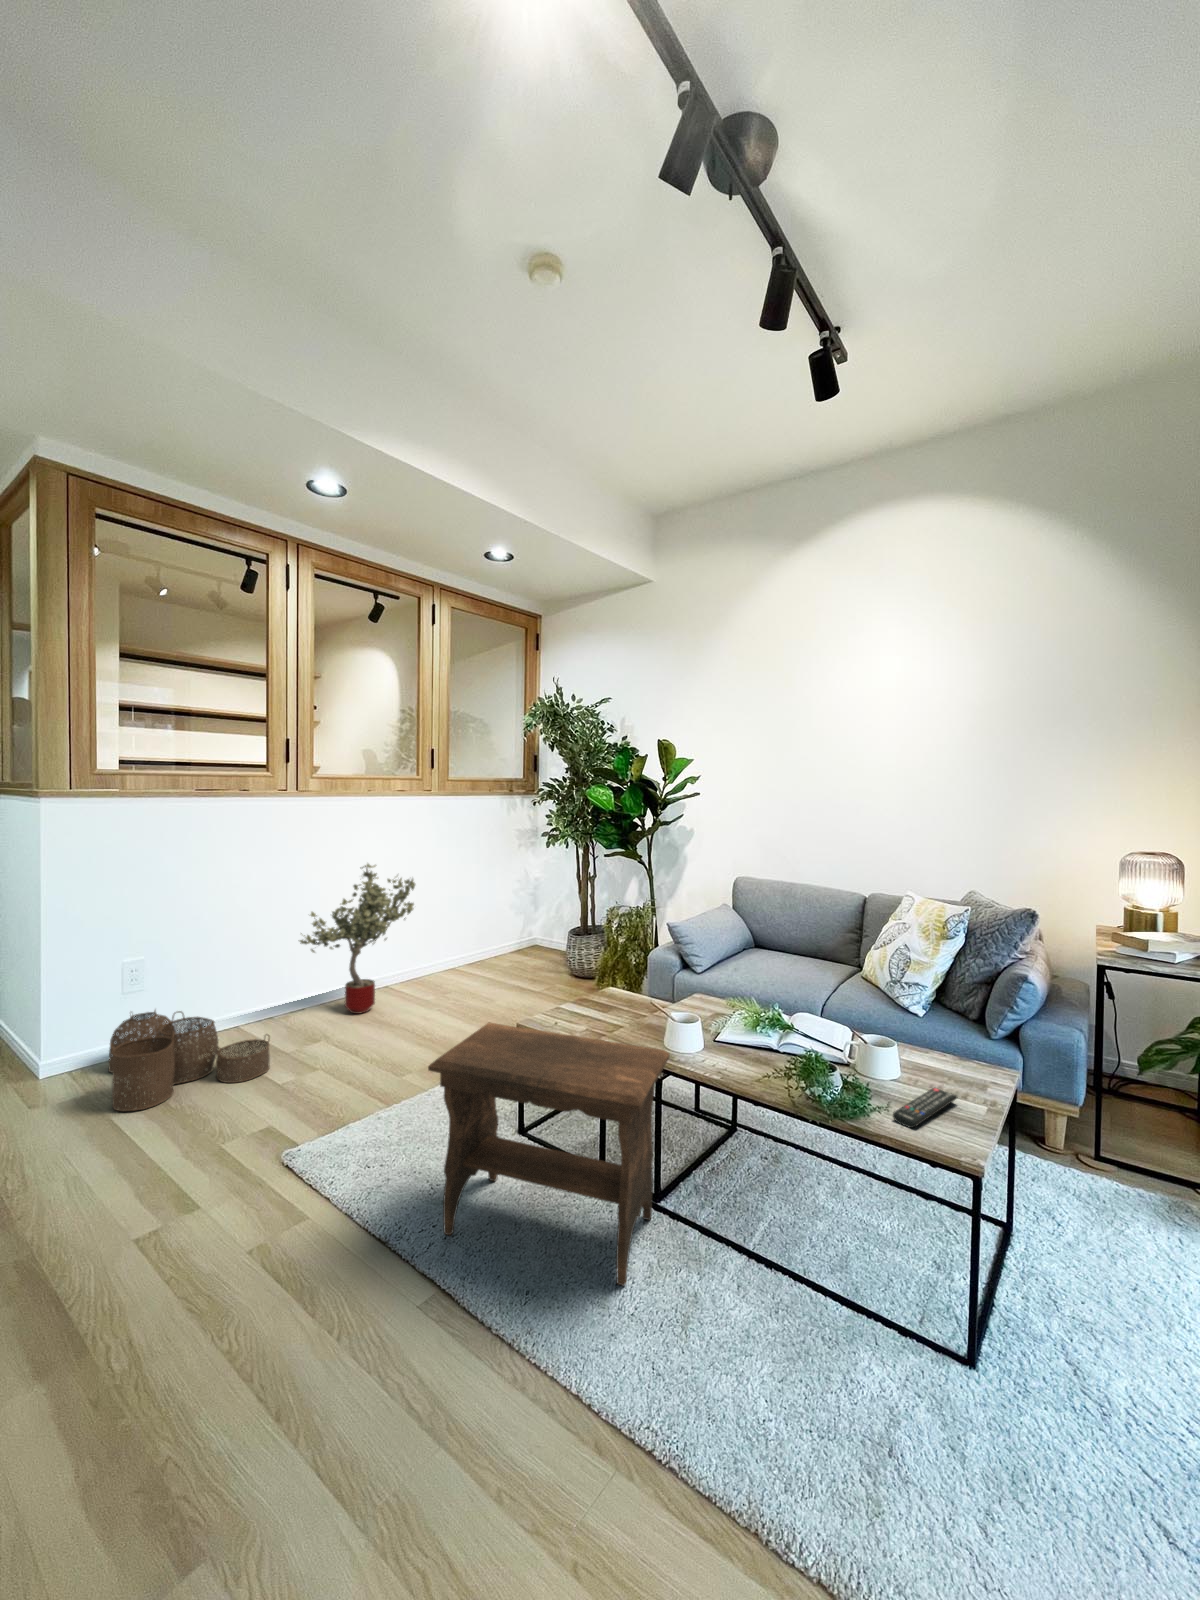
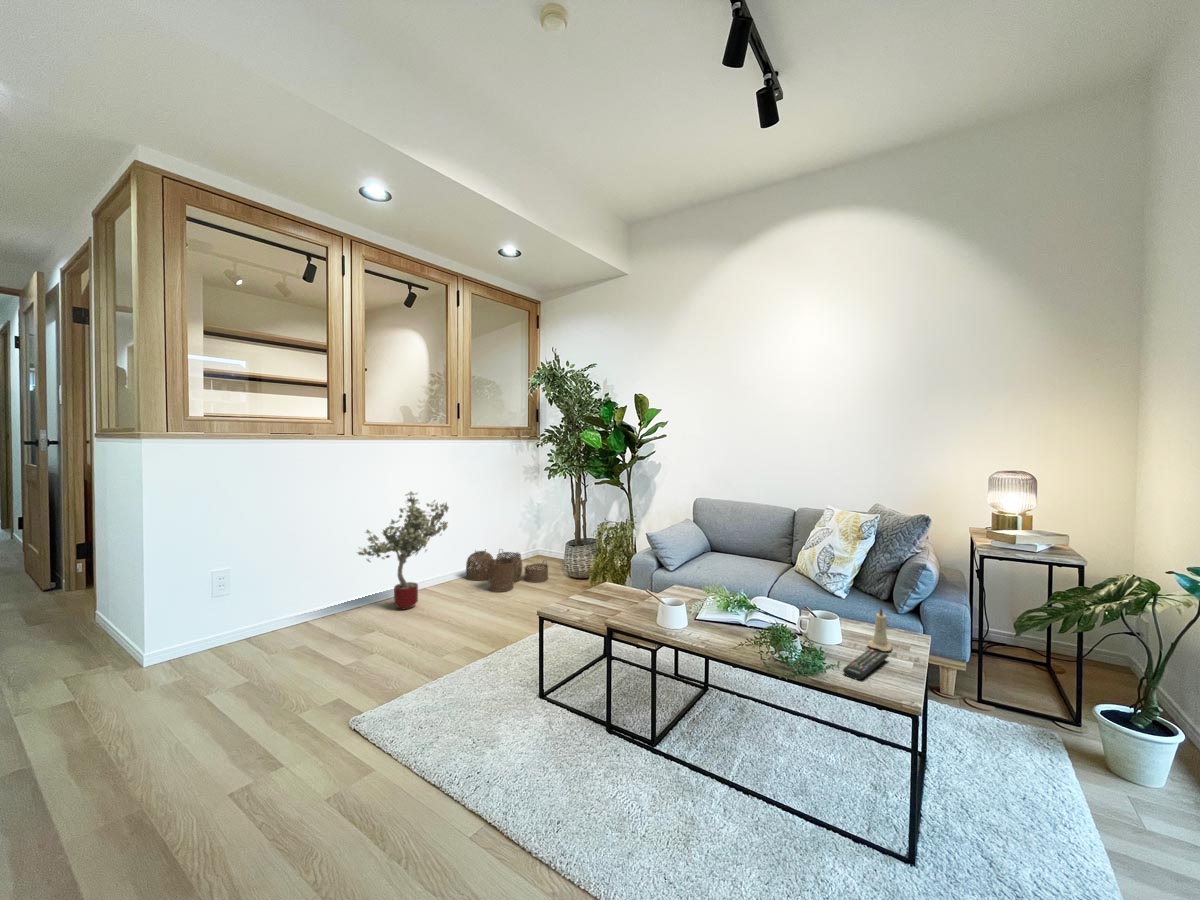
woven basket: present [109,1010,270,1111] -> present [466,549,548,592]
footstool: present [428,1022,670,1286] -> none [473,609,663,814]
candle: none [934,1032,967,1091] -> present [868,608,892,651]

